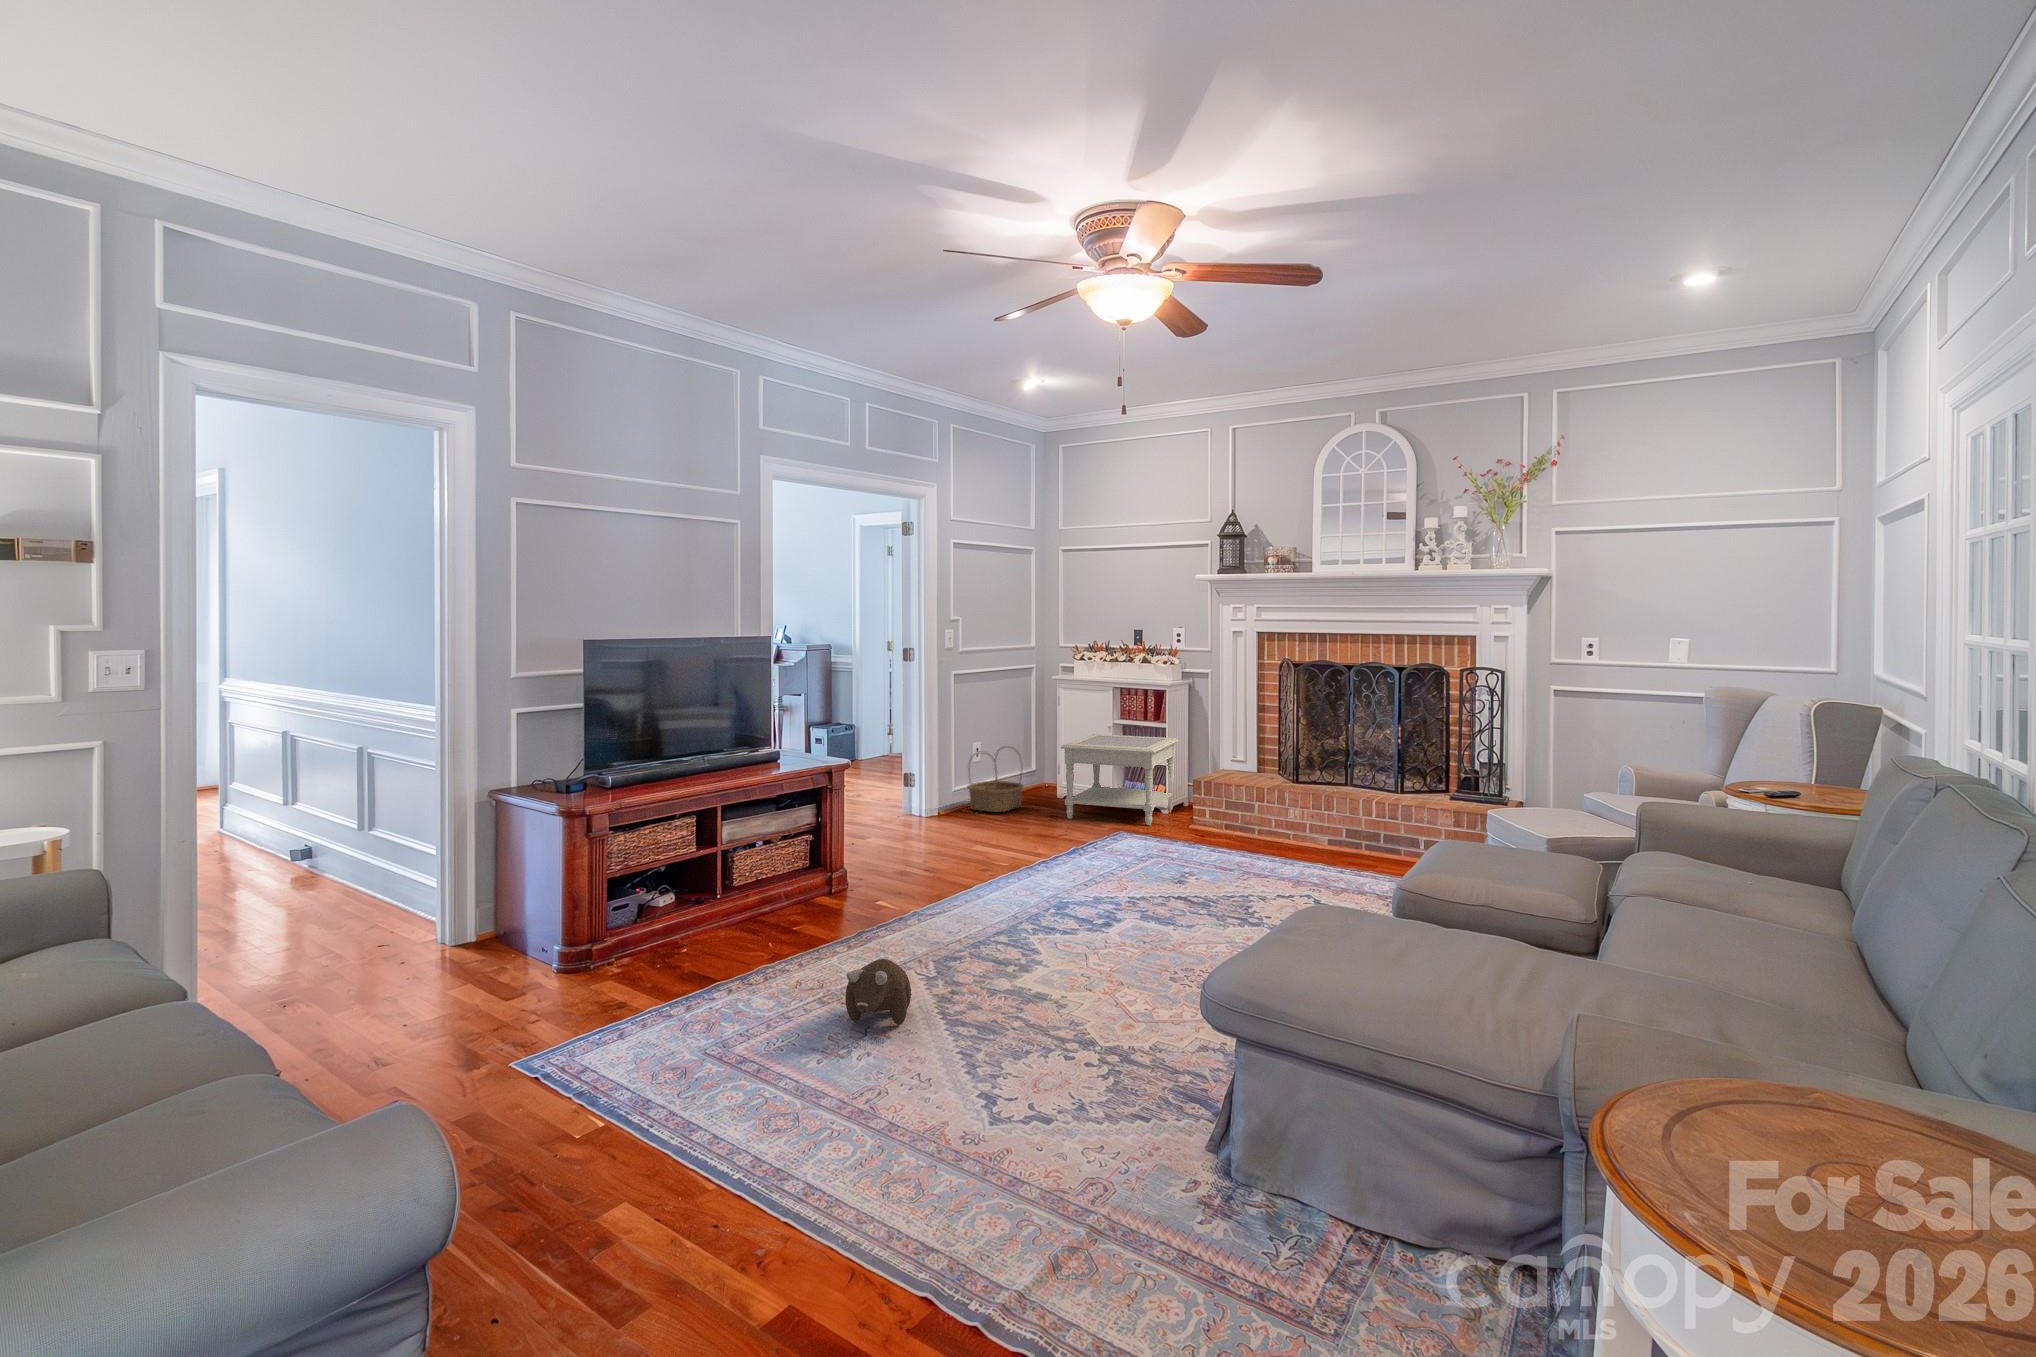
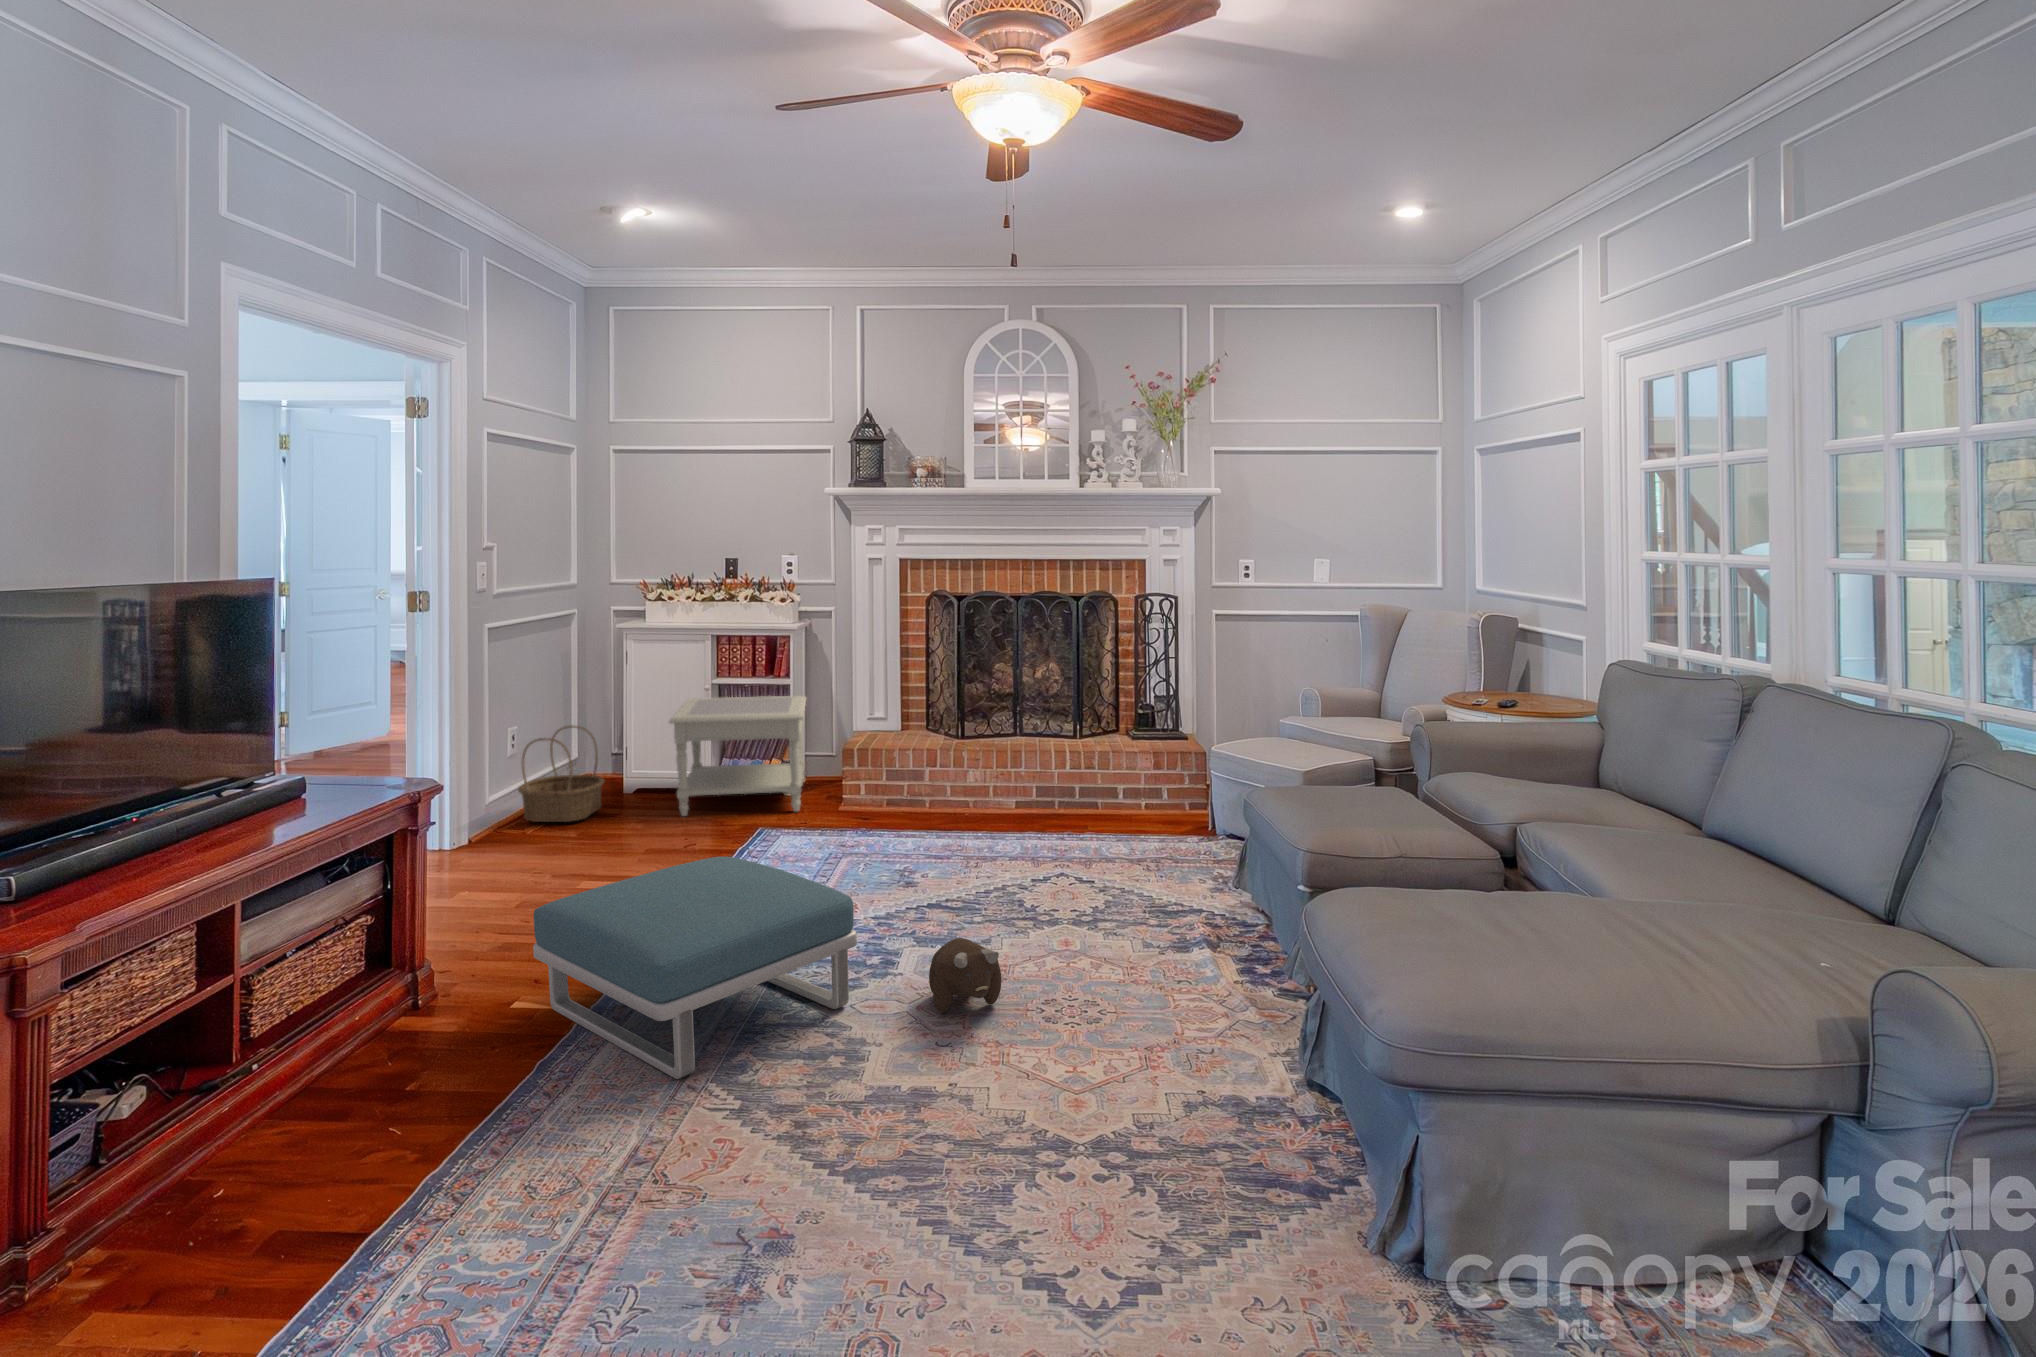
footstool: none [878,830,1064,956] -> present [533,857,857,1079]
plush toy: present [845,959,911,1025] -> present [929,938,1001,1013]

